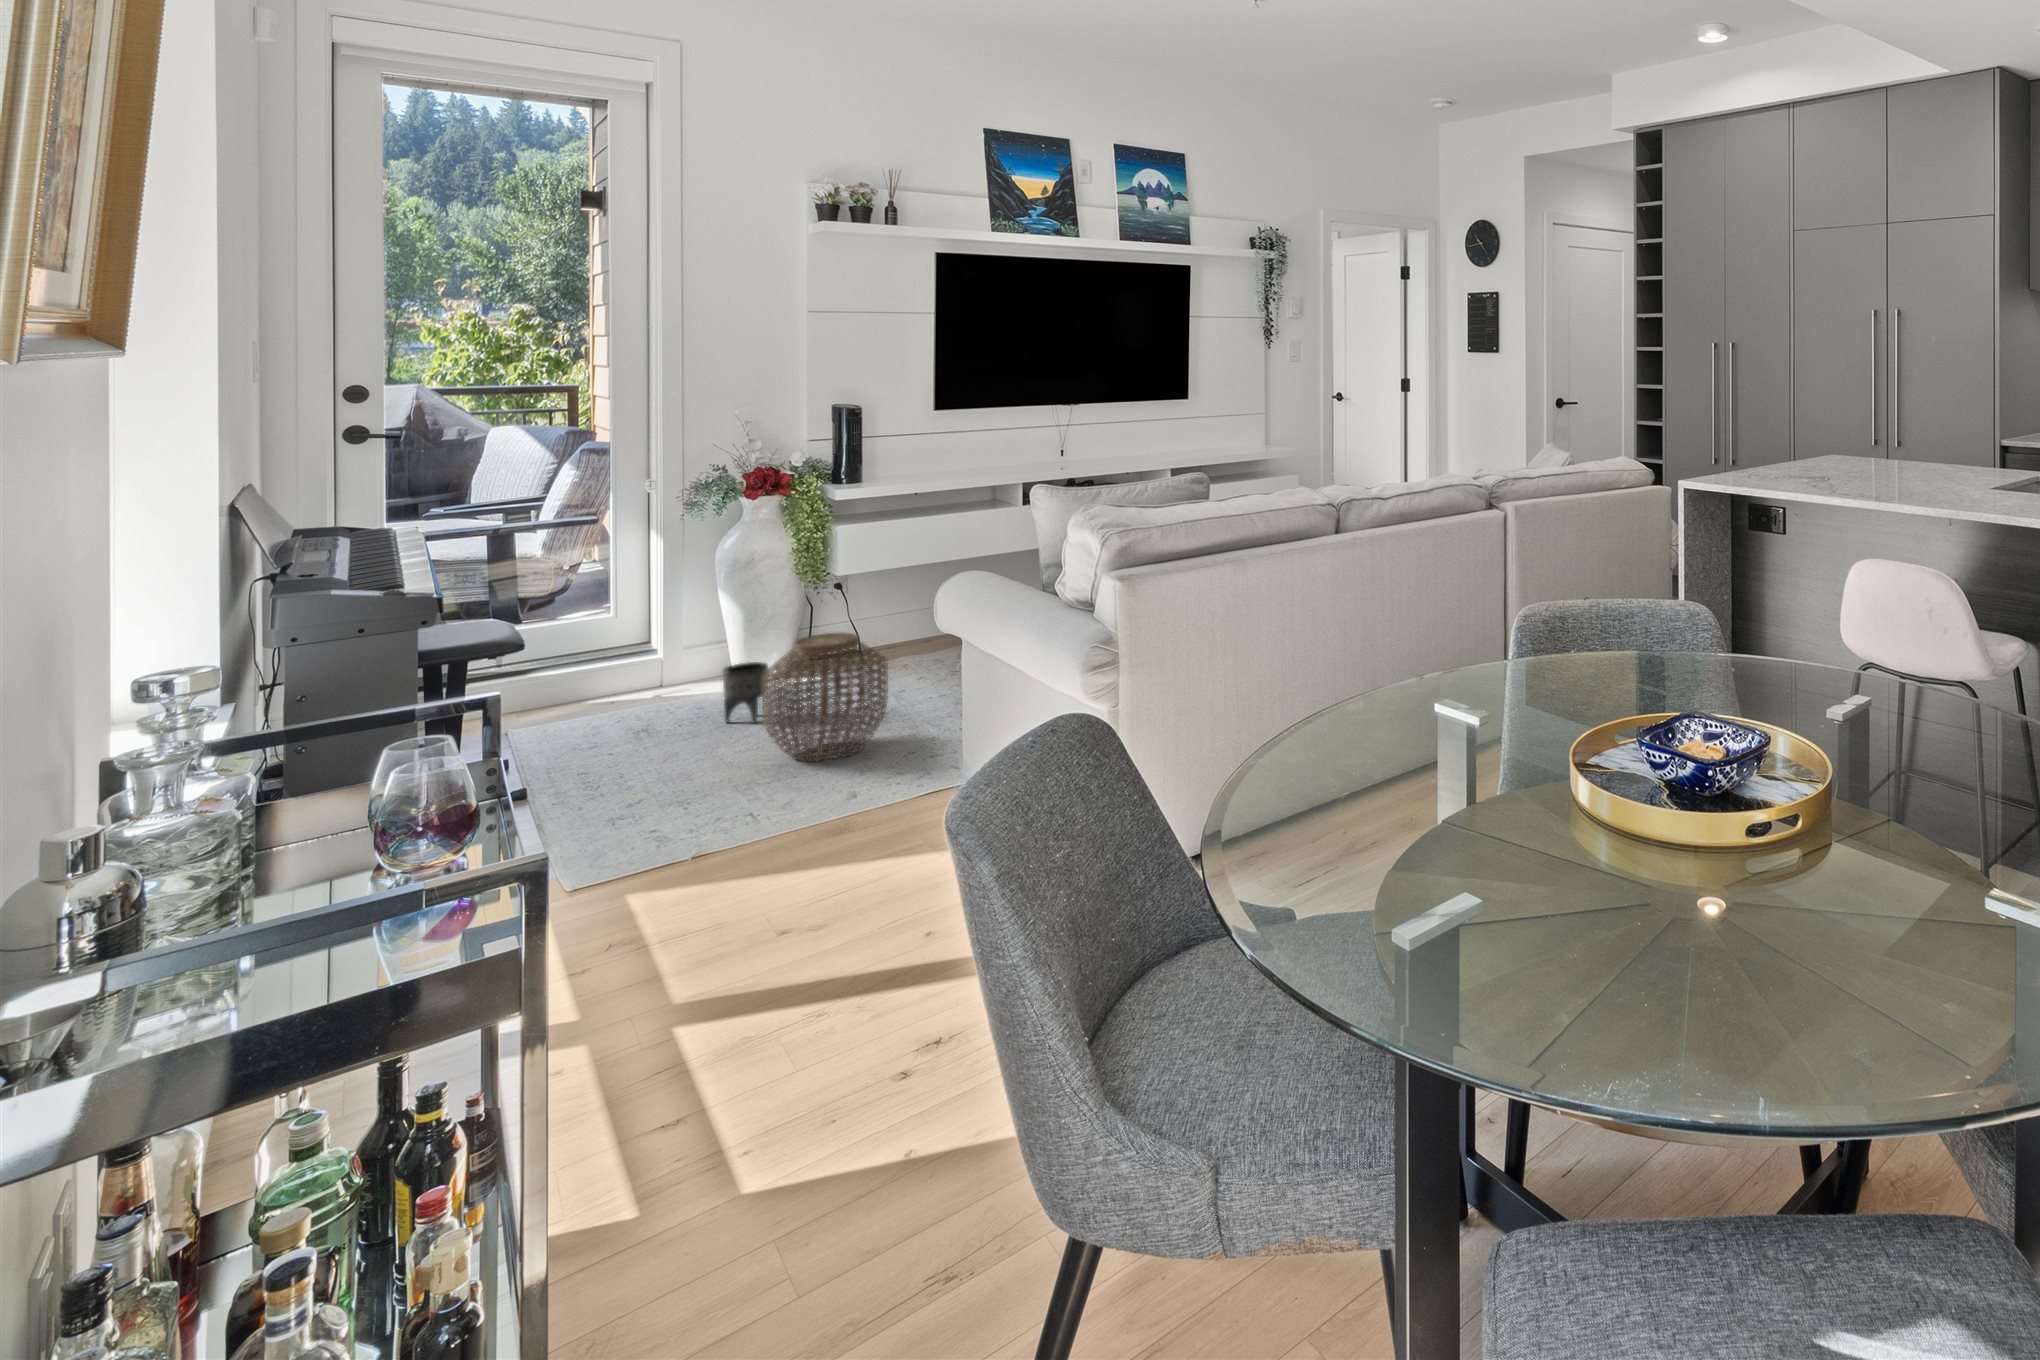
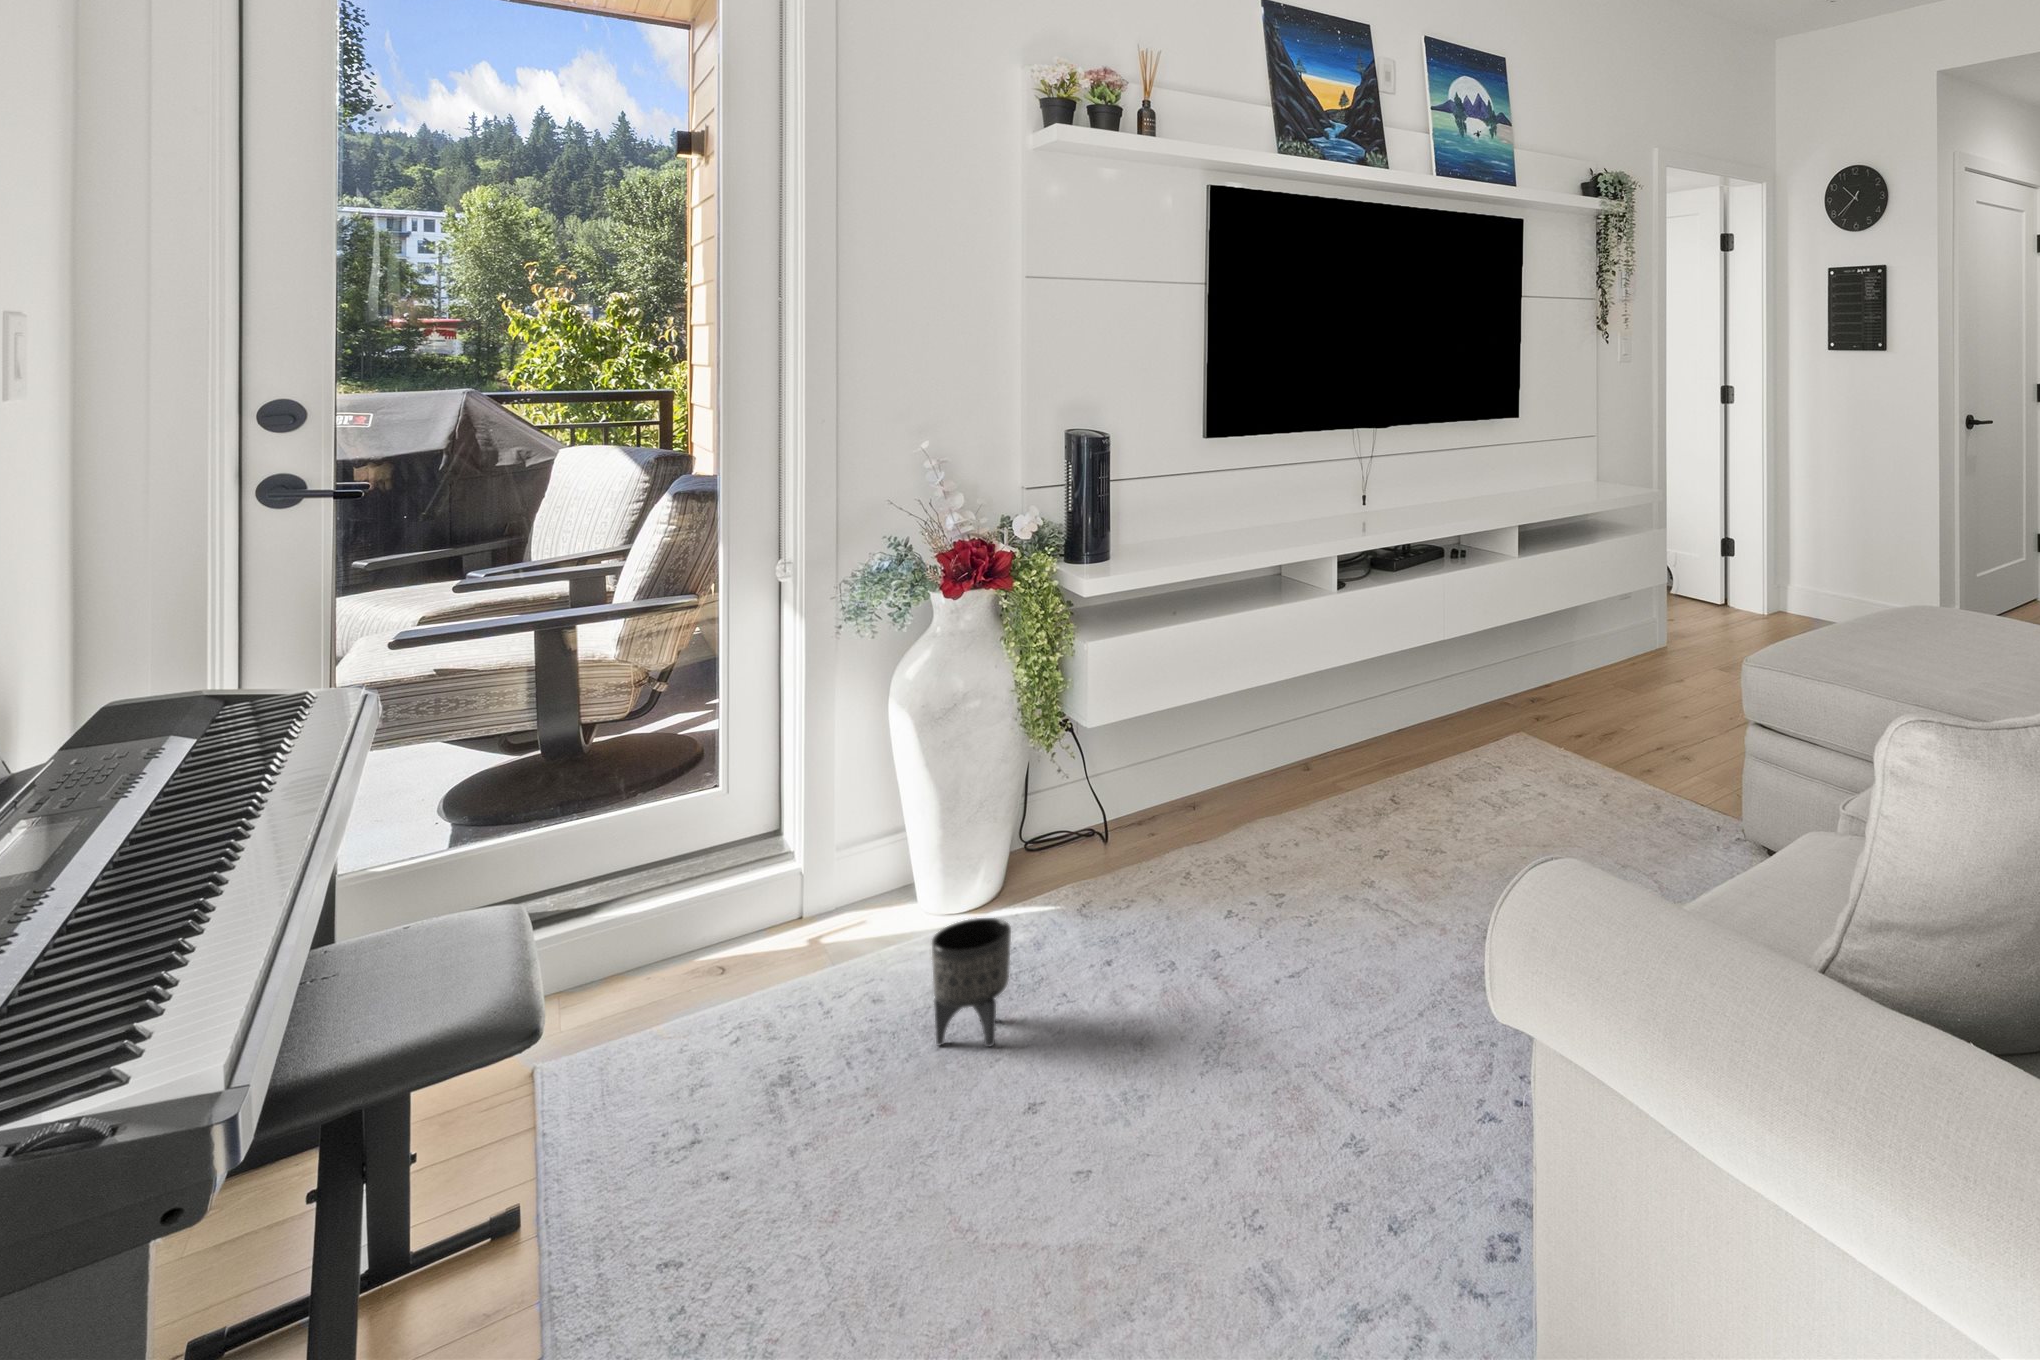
woven basket: present [762,632,888,761] -> none [1045,903,1281,1208]

